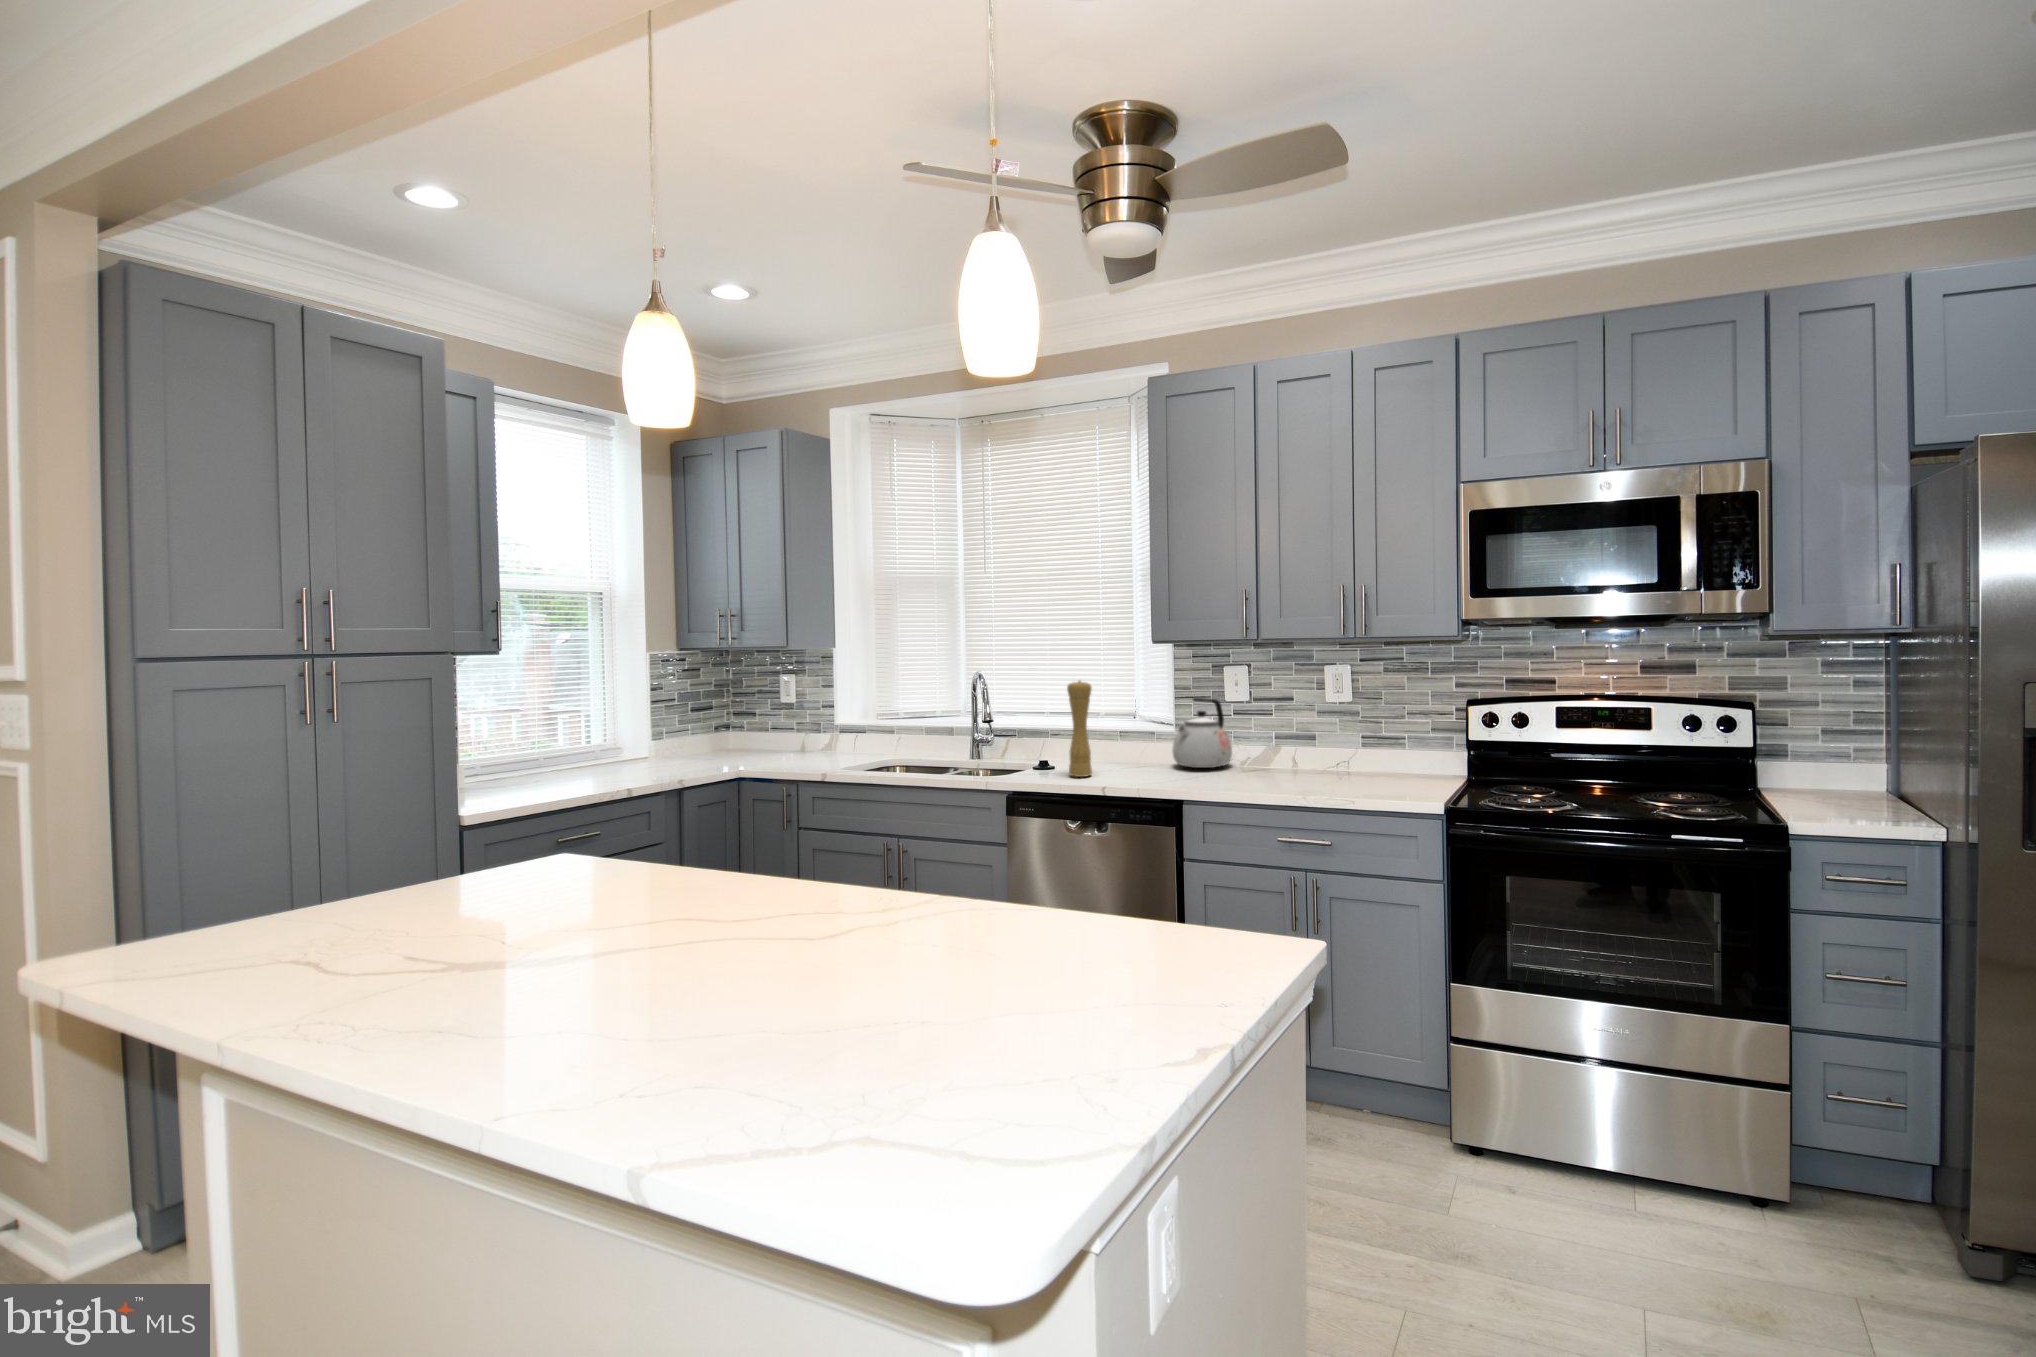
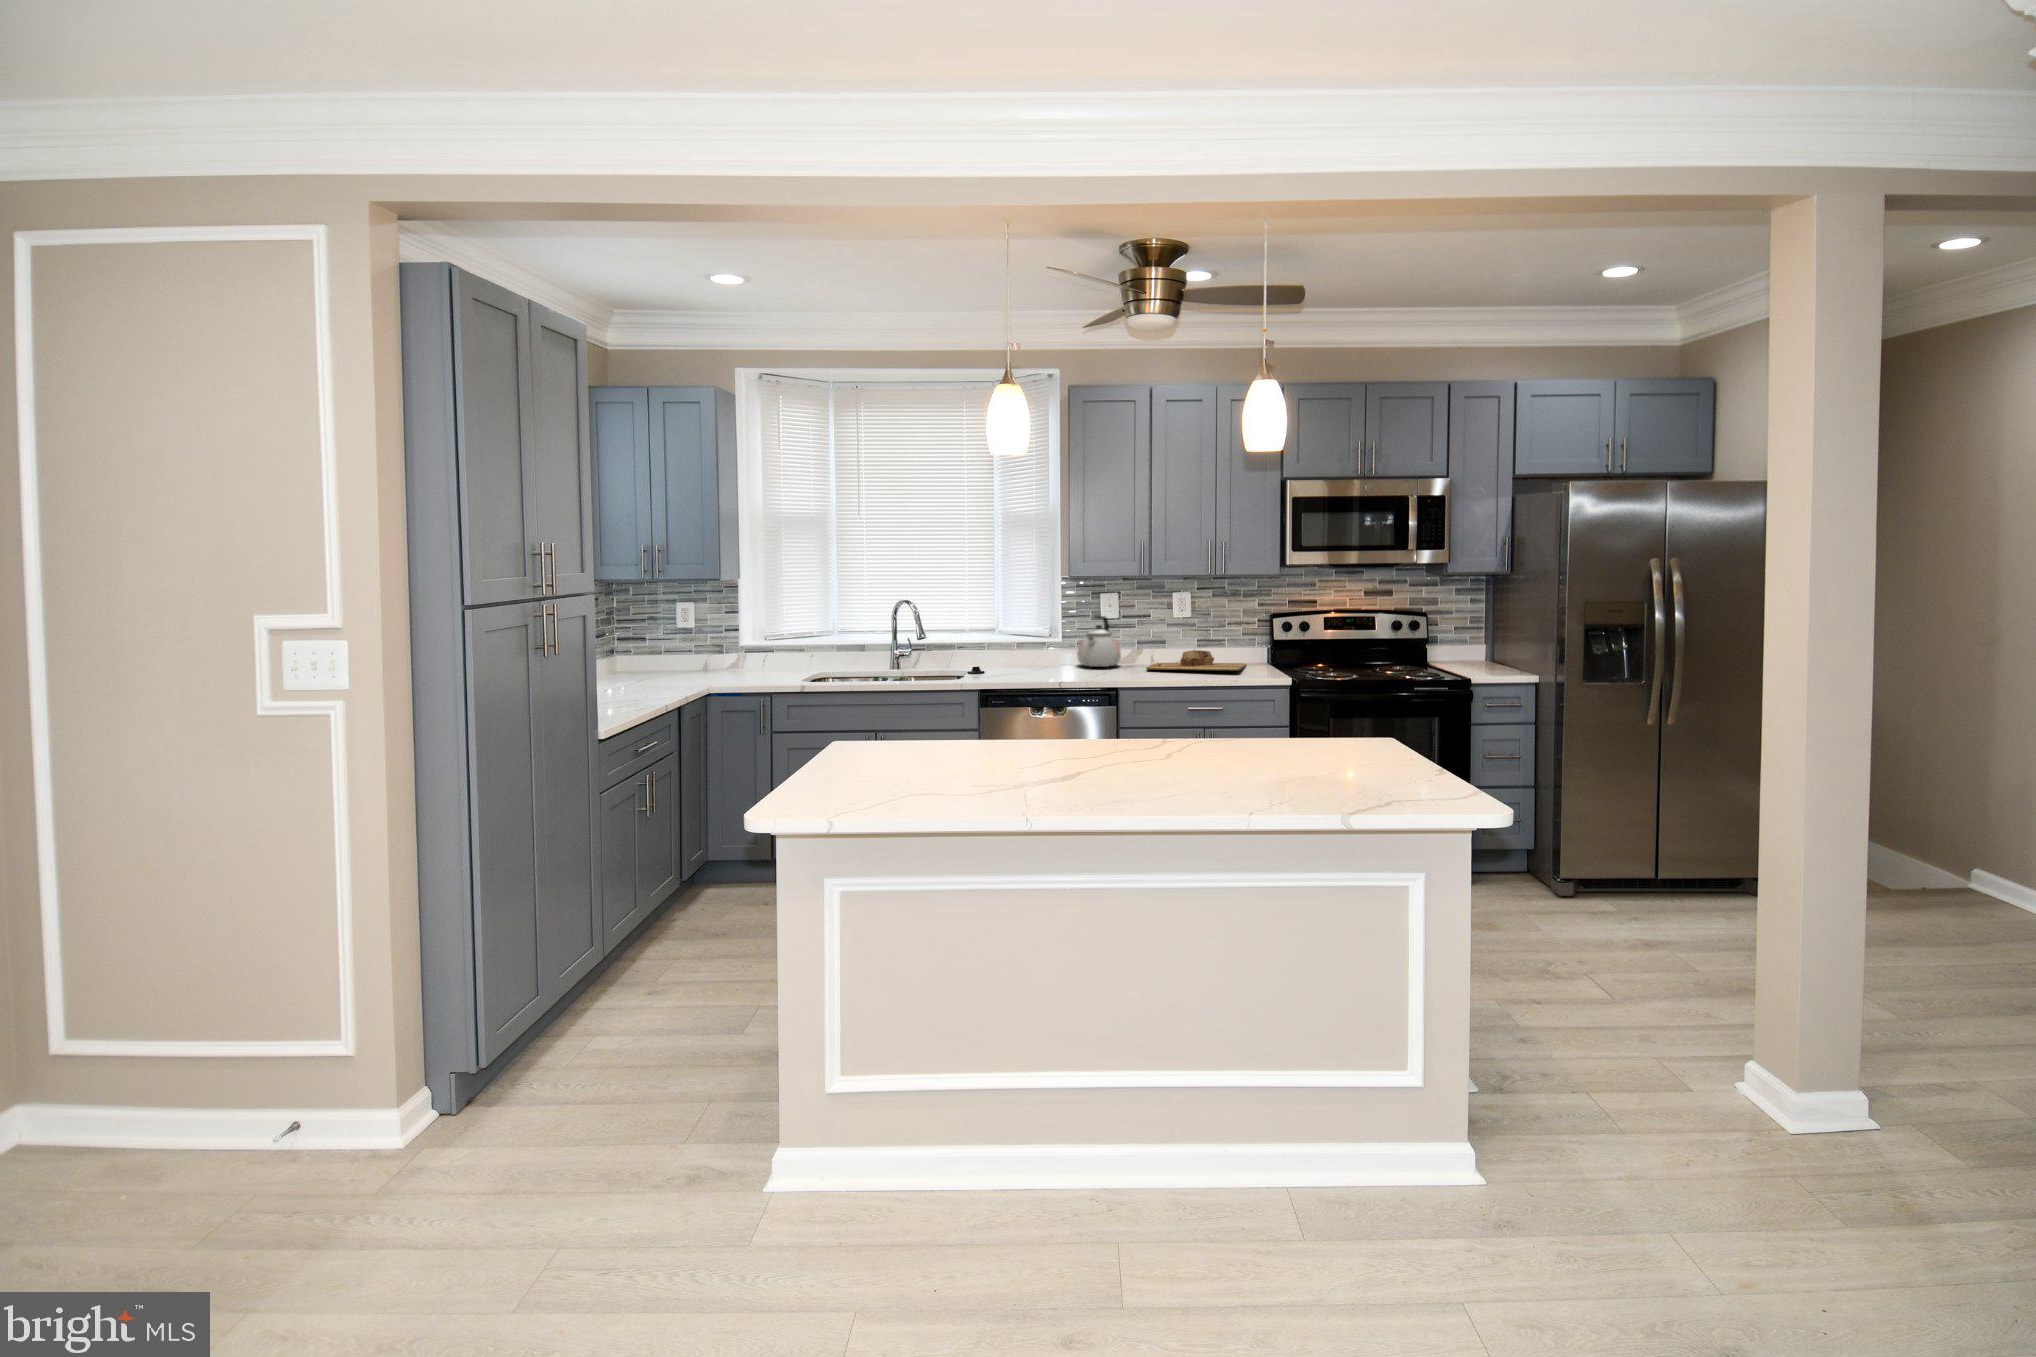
pepper mill: present [1067,681,1092,777] -> none [1015,603,1034,676]
cutting board: none [1251,751,1418,786] -> present [1146,650,1247,671]

